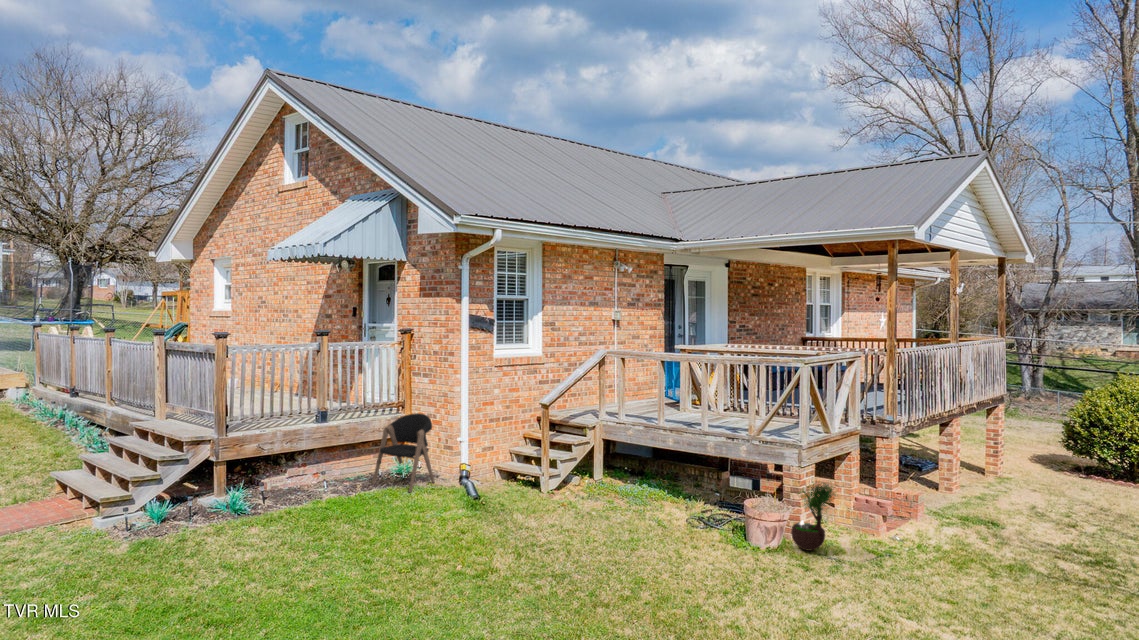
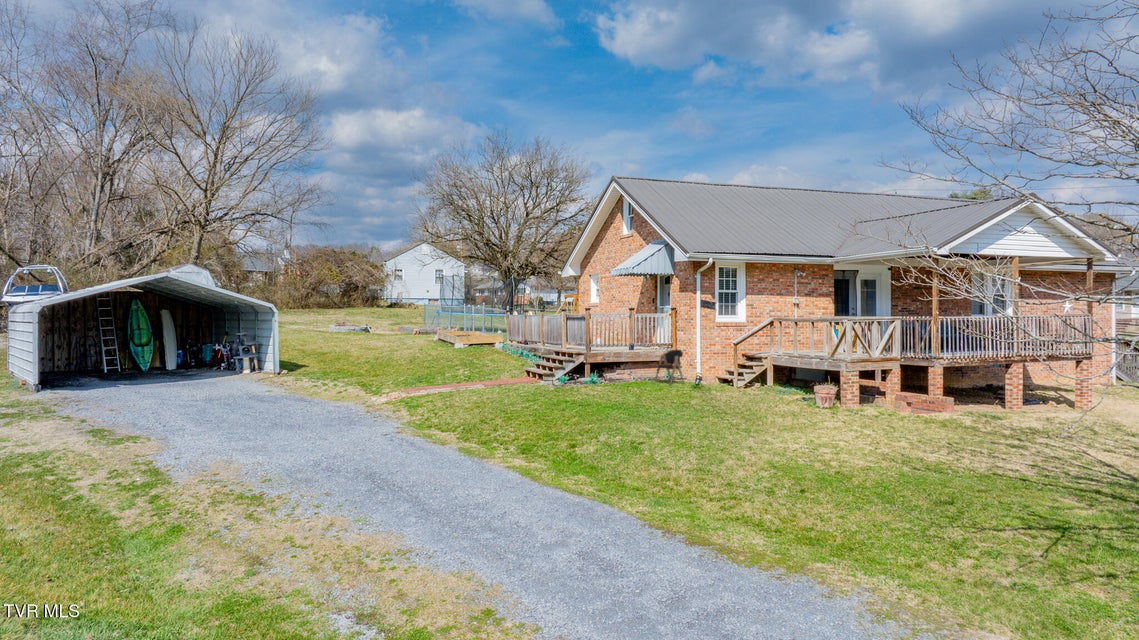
potted tree: present [791,484,836,551] -> none [840,376,864,413]

